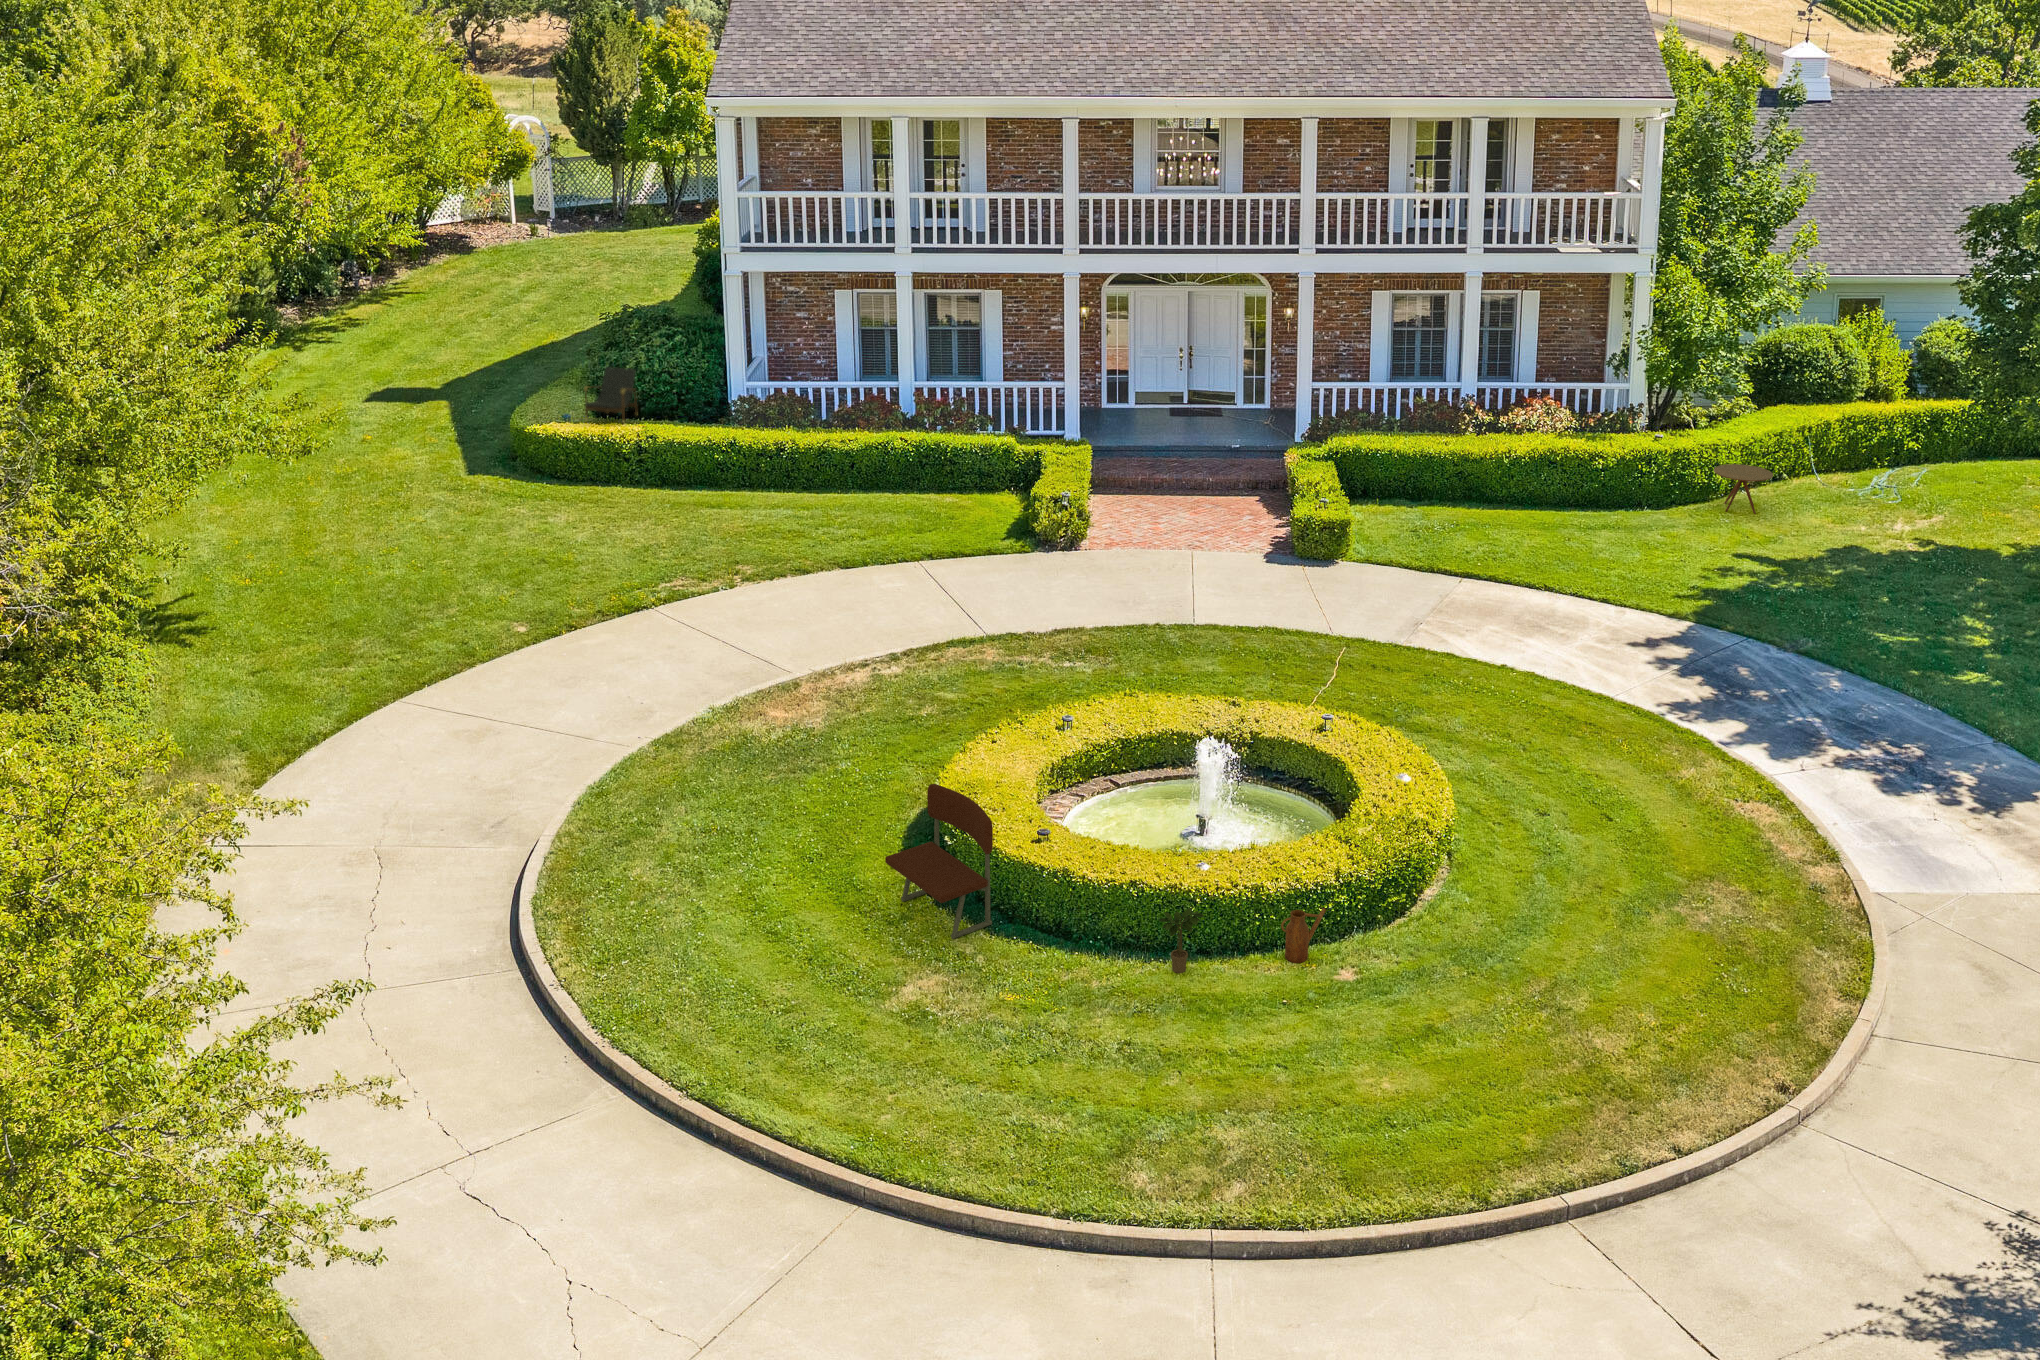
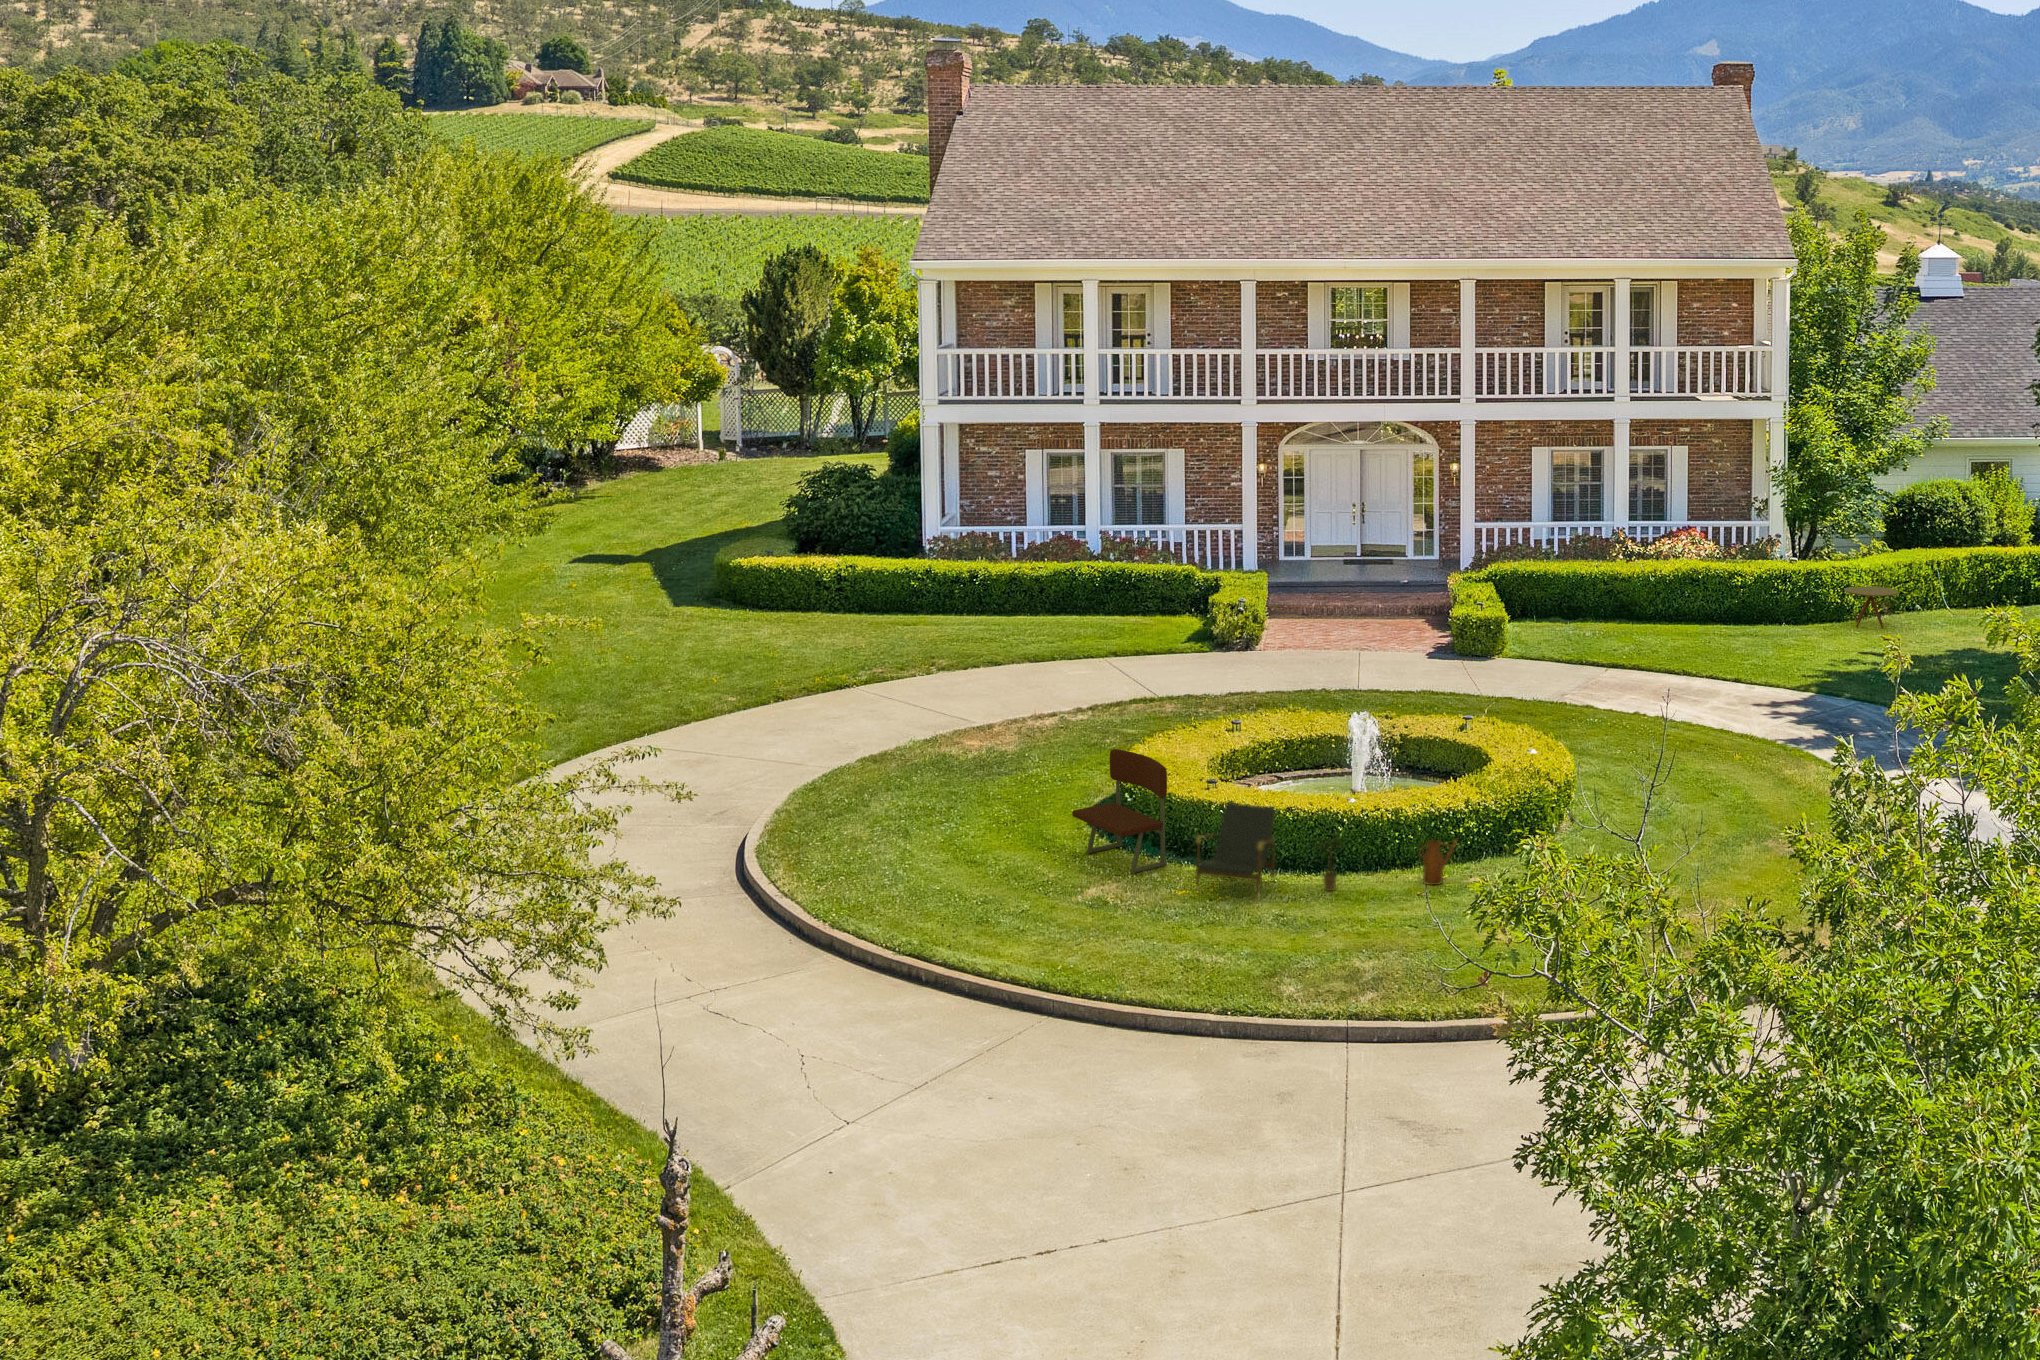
lounge chair: present [584,367,637,422] -> present [1196,803,1275,899]

